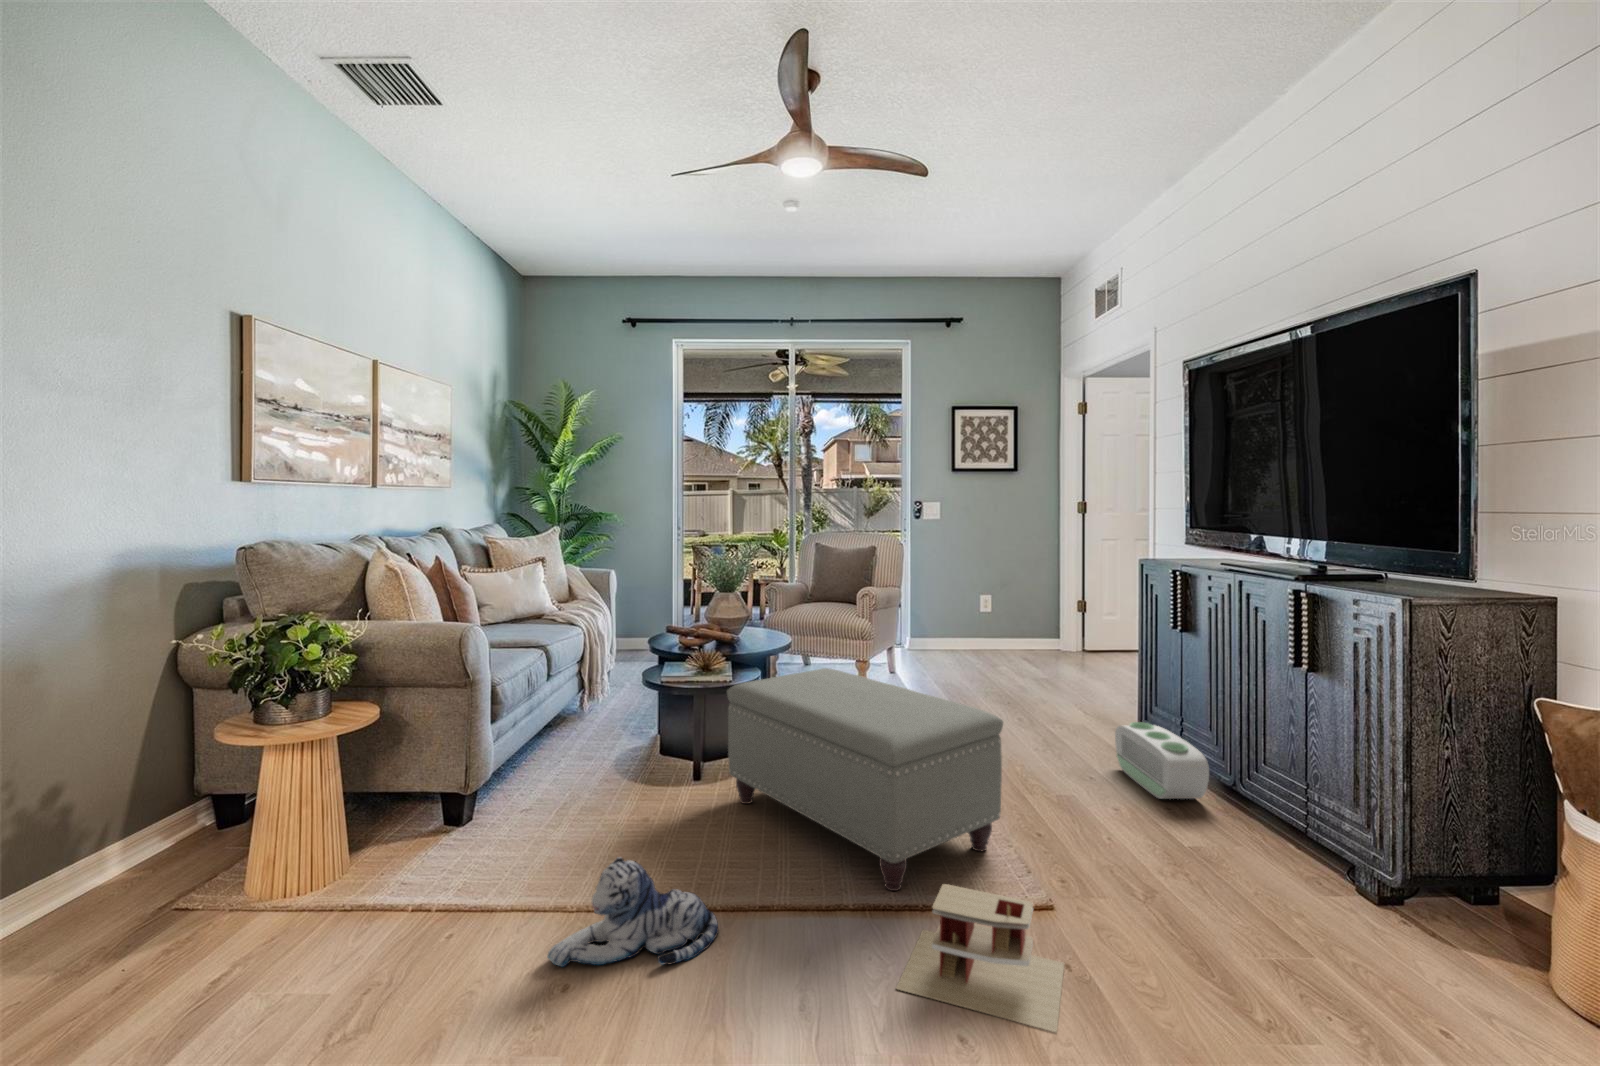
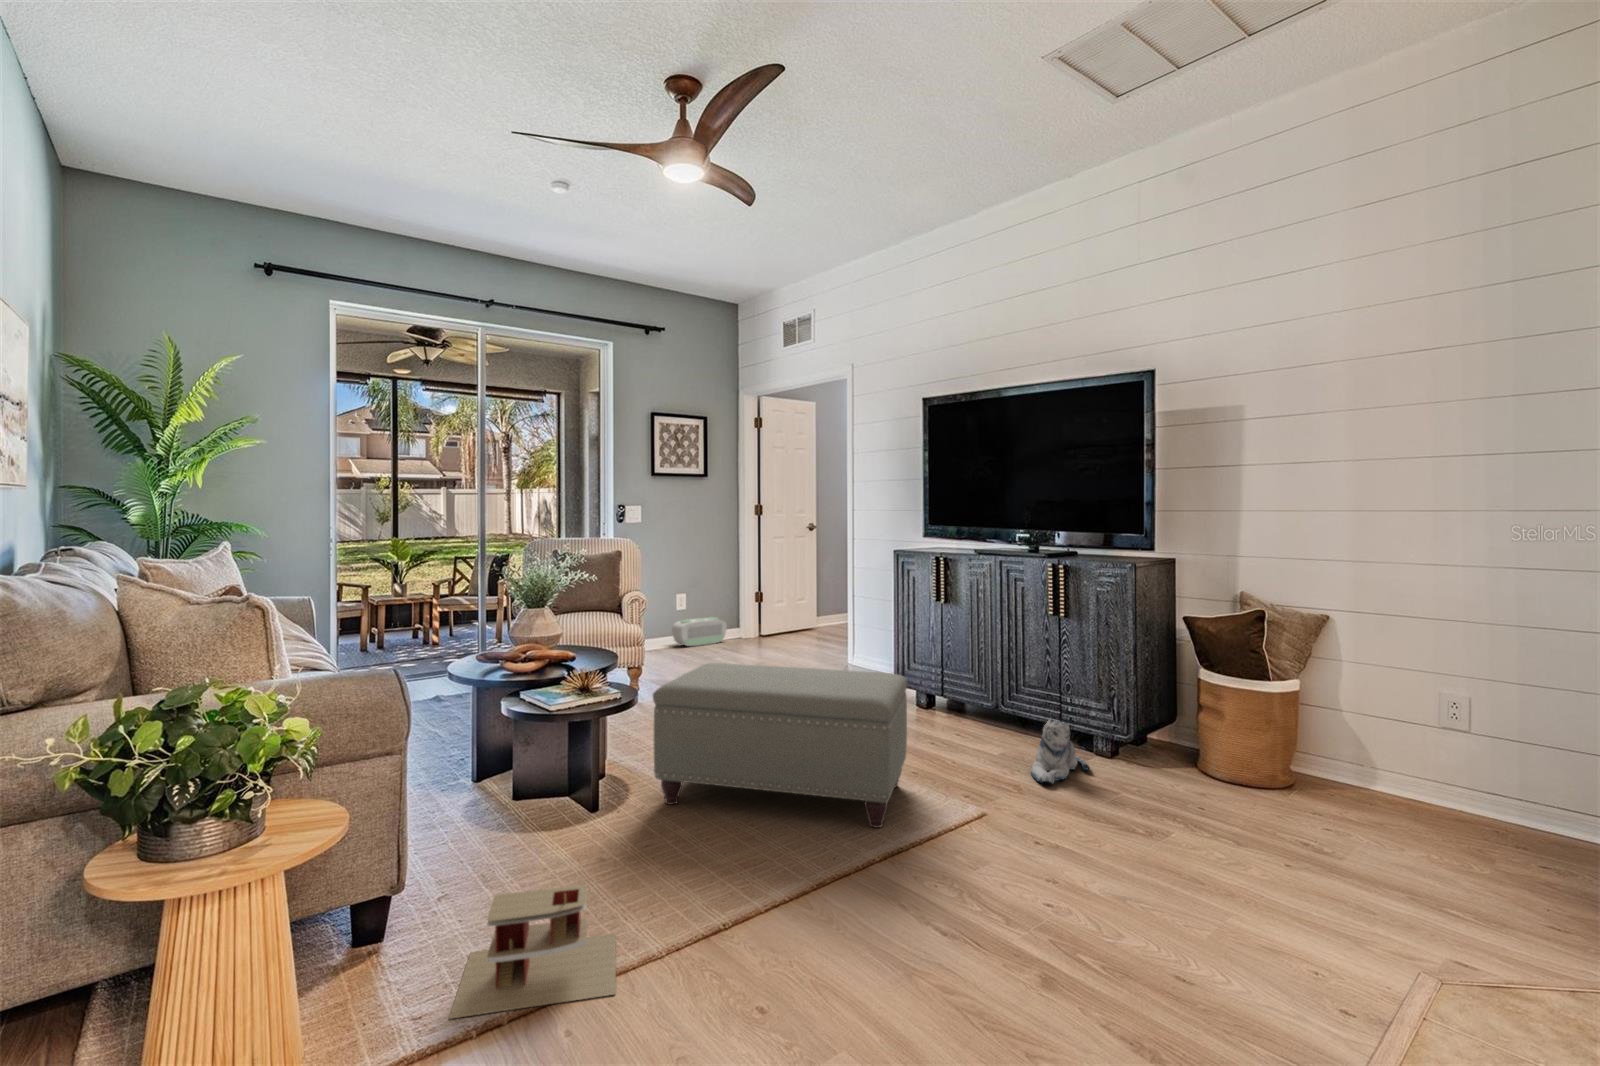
air purifier: present [1115,722,1209,799] -> present [672,617,727,646]
plush toy: present [547,857,719,967] -> present [1031,720,1089,783]
toy house: present [897,884,1065,1032] -> present [450,885,616,1019]

